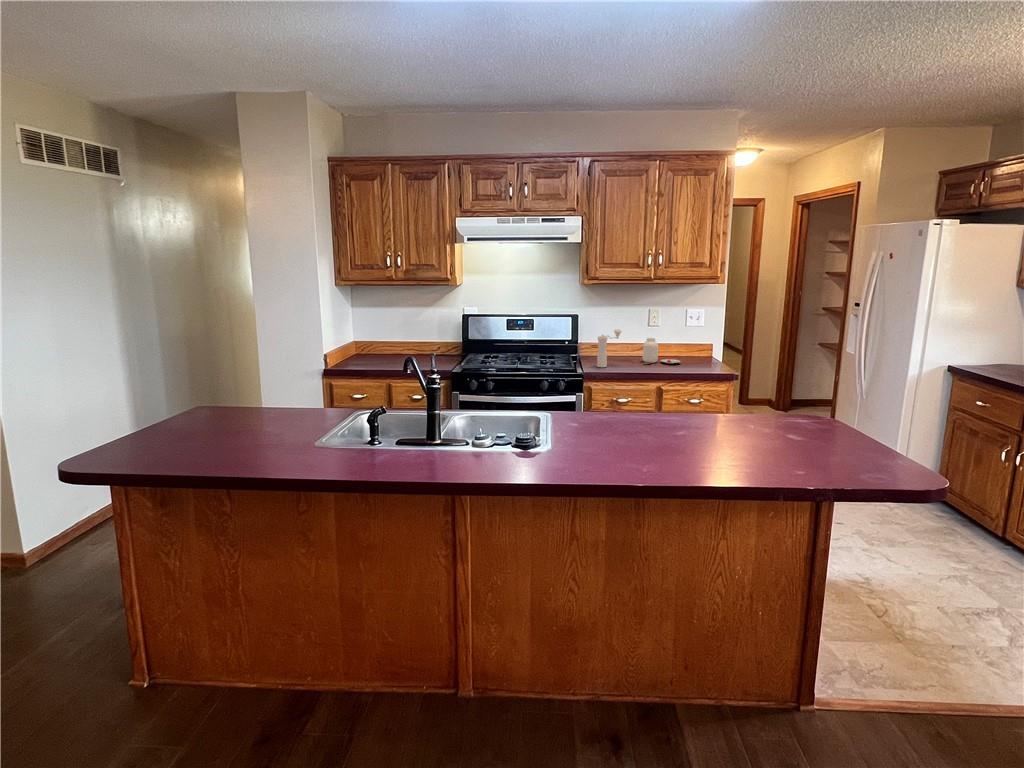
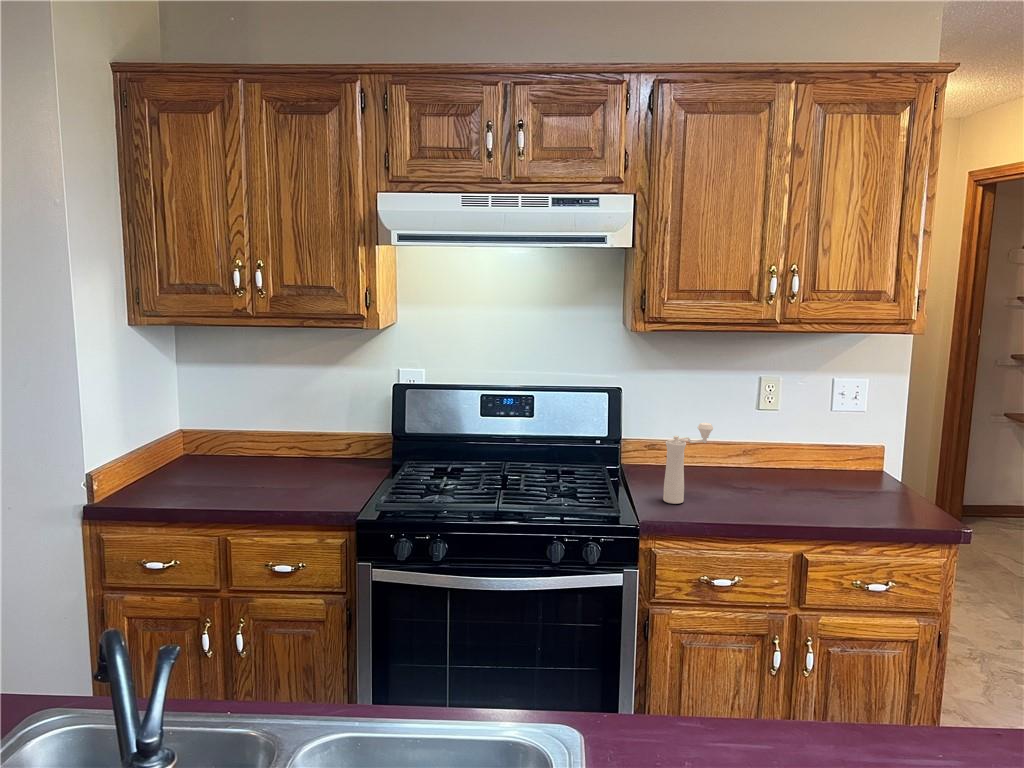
jar: present [643,338,680,364] -> none [750,438,834,493]

